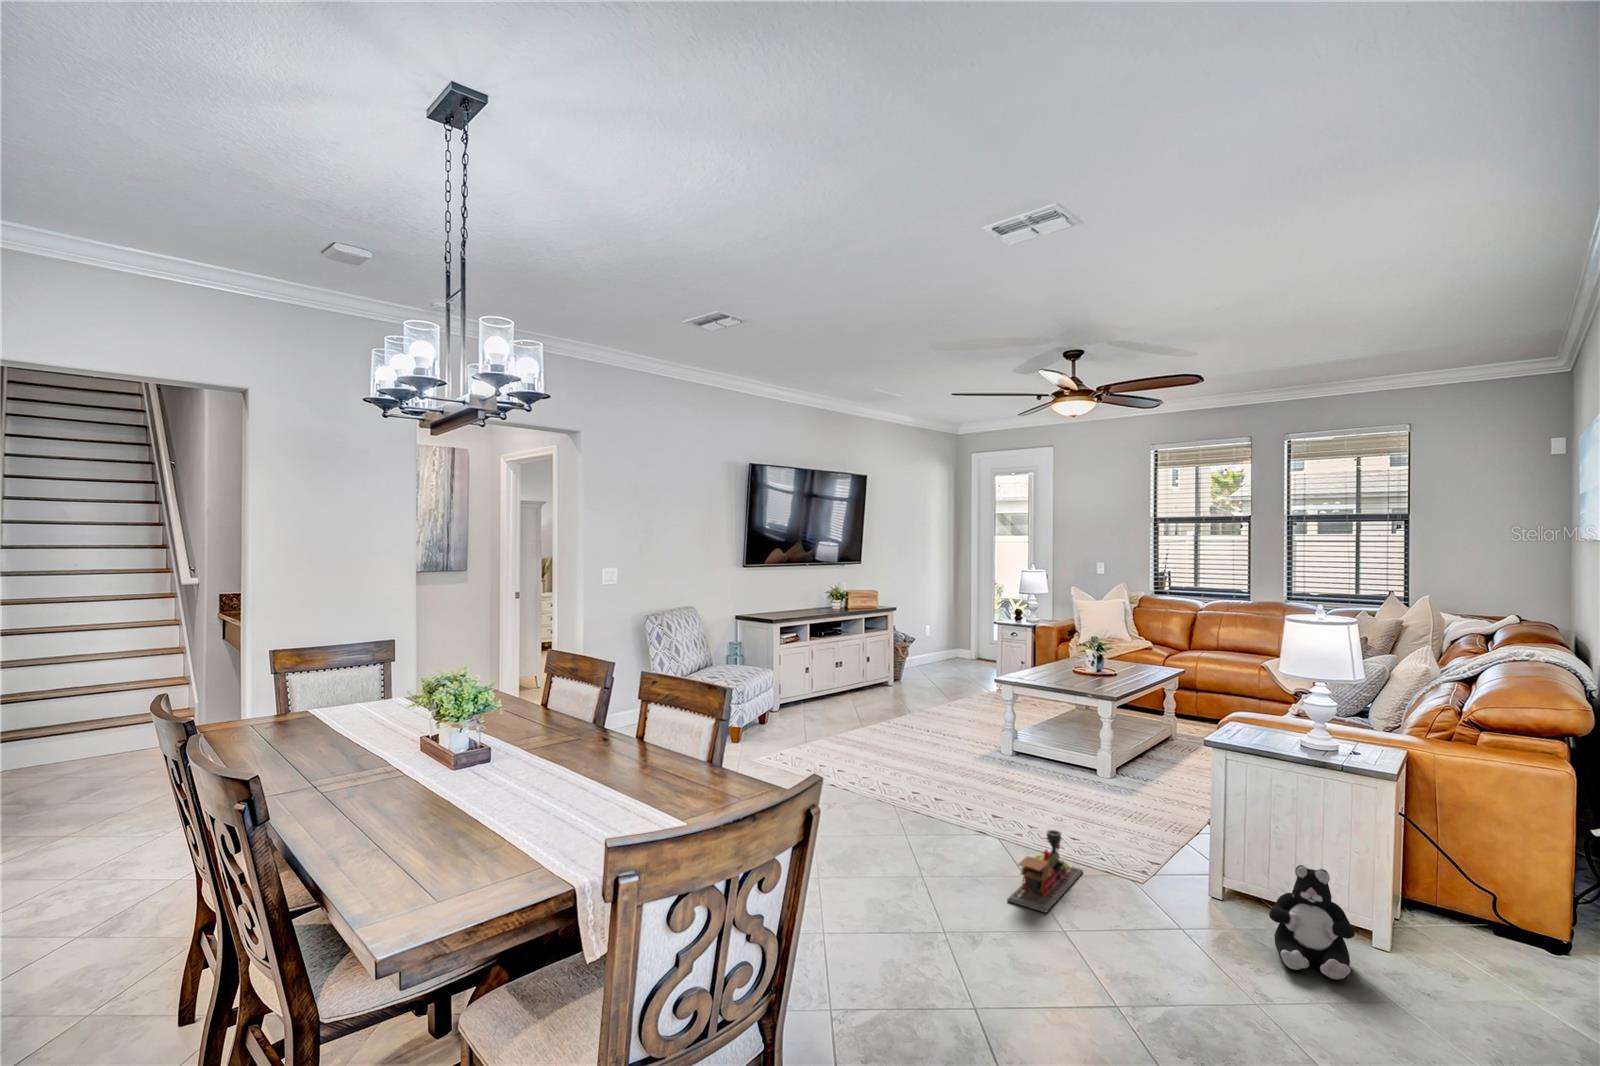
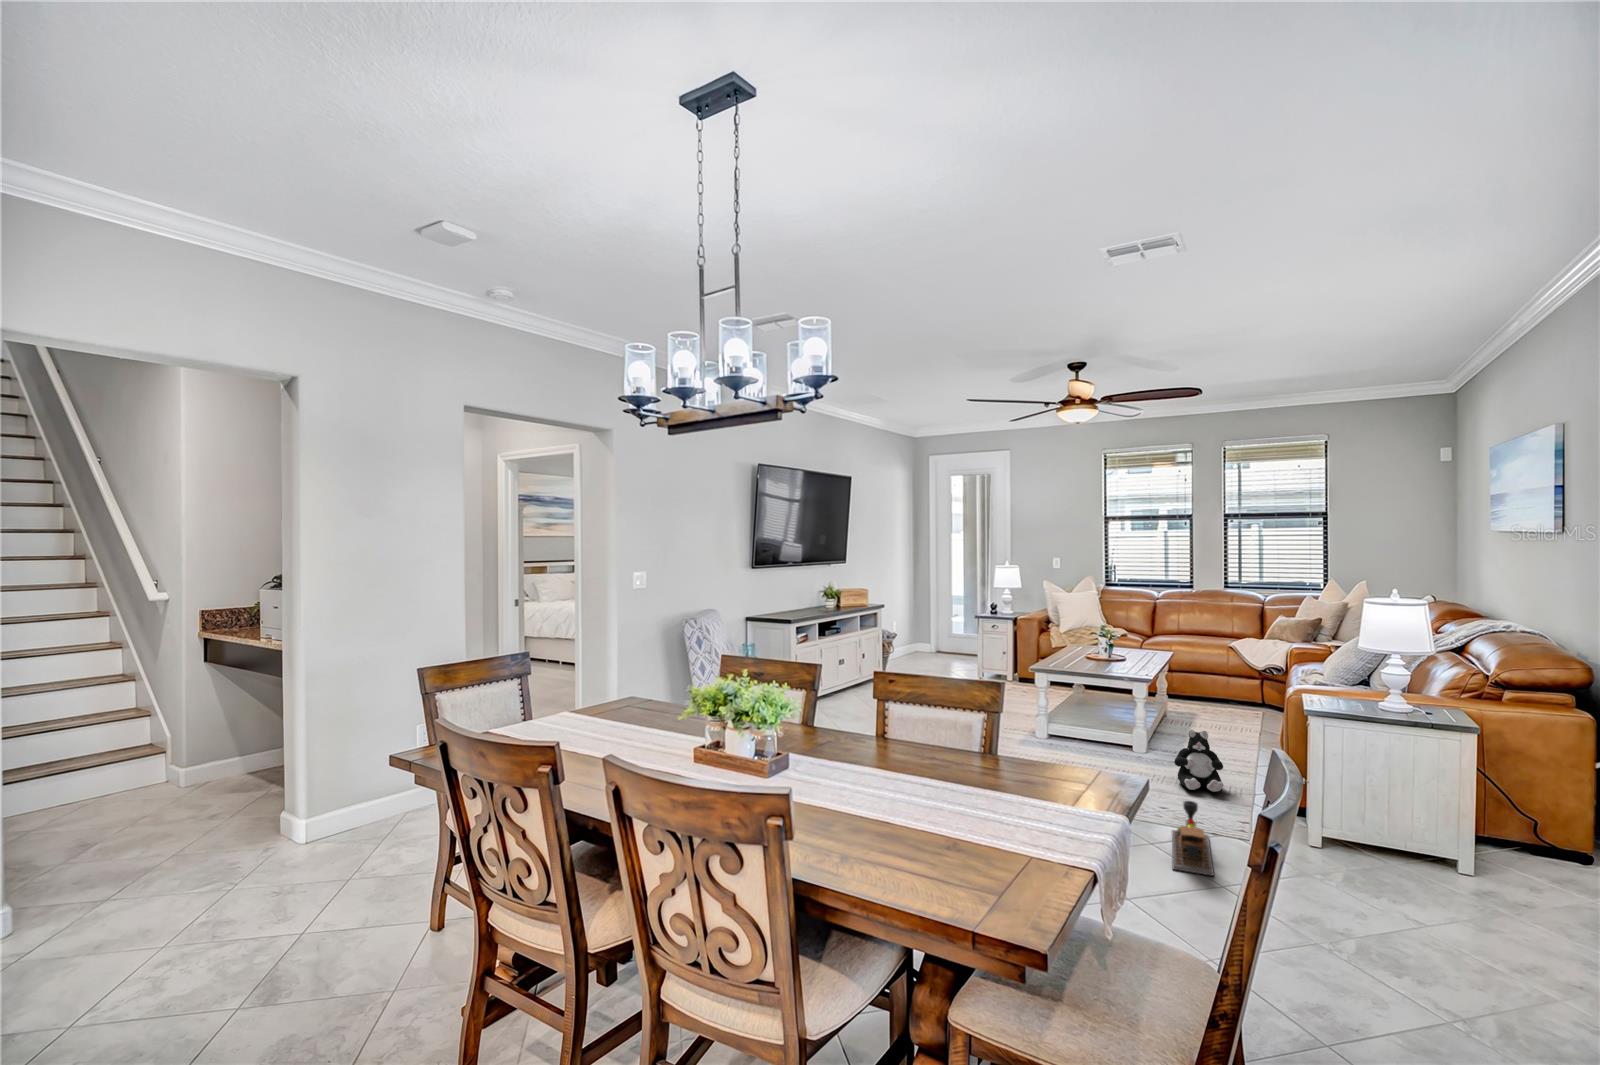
plush toy: present [1269,865,1355,980] -> present [1174,730,1224,792]

